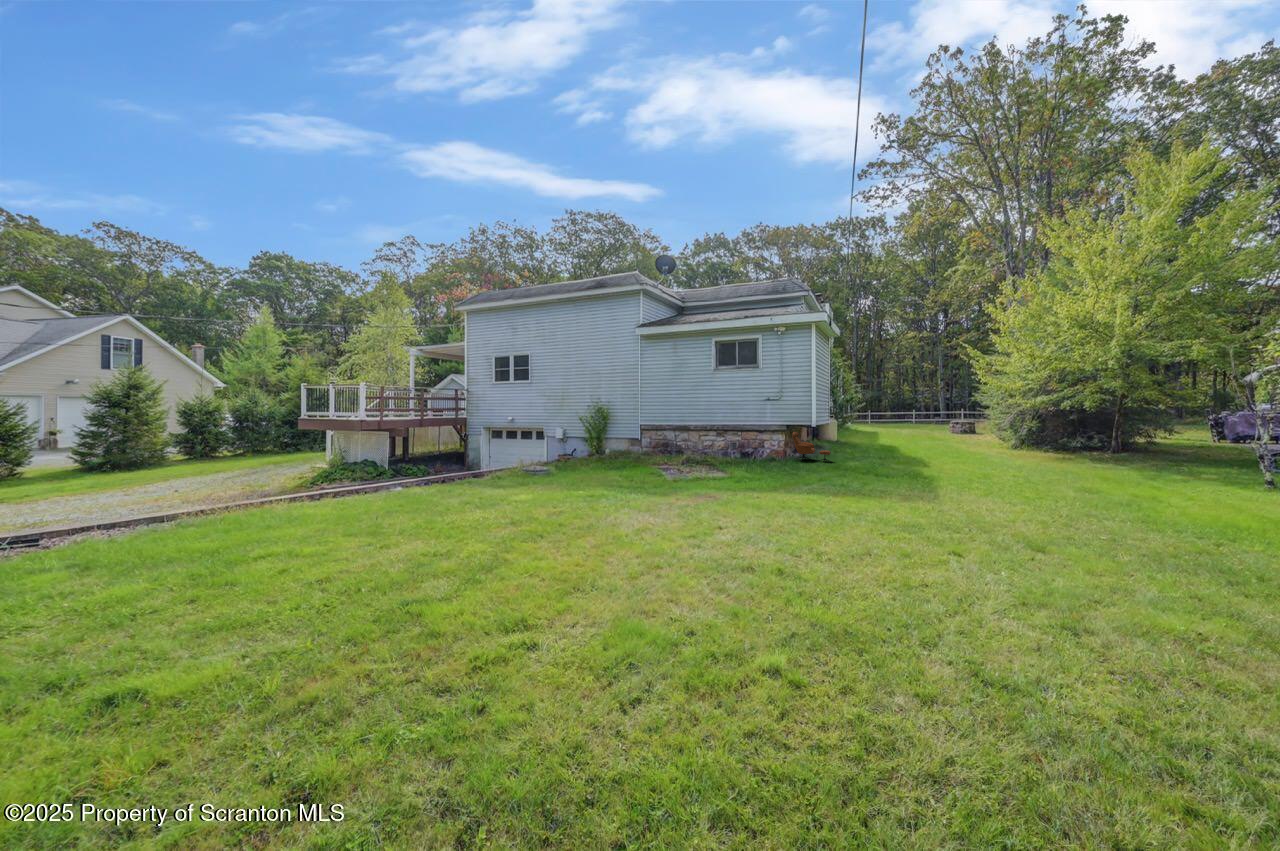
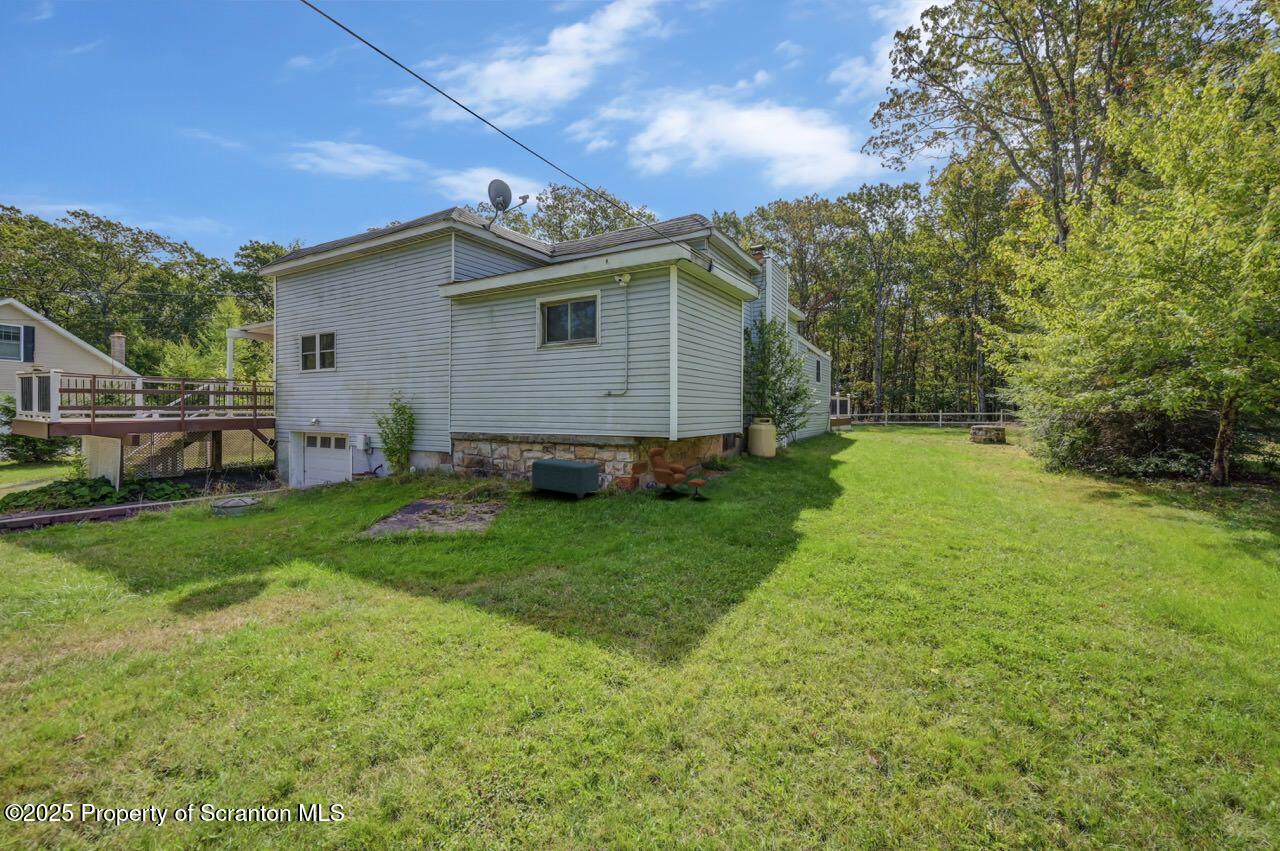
bench: none [719,440,762,463] -> present [532,459,599,499]

